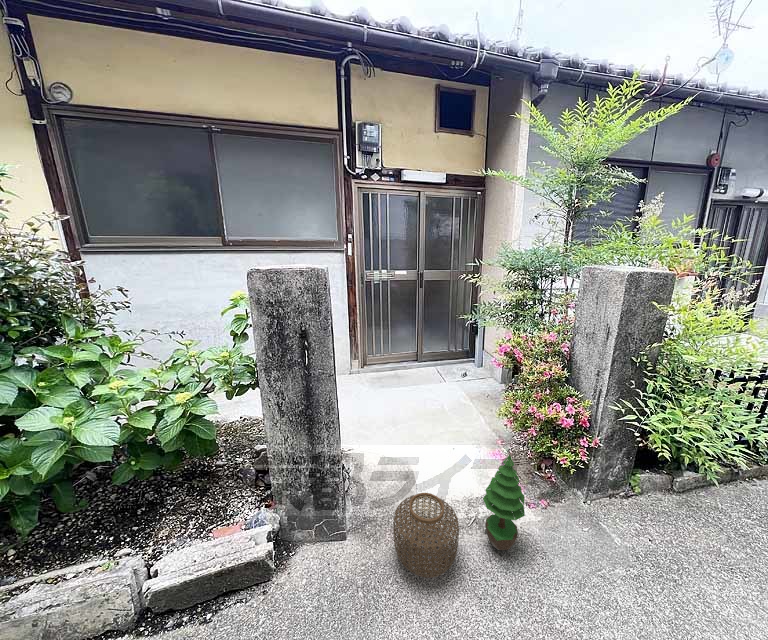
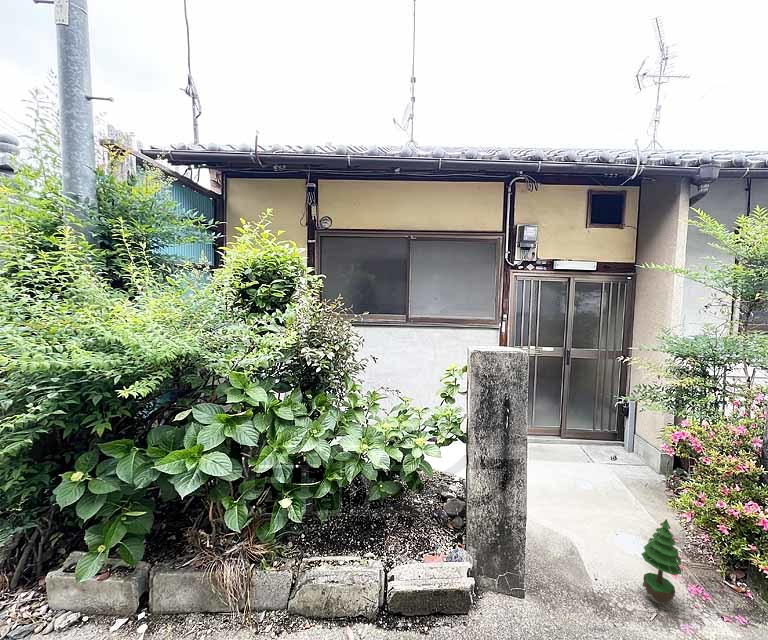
woven basket: present [393,493,459,578] -> none [563,536,620,603]

